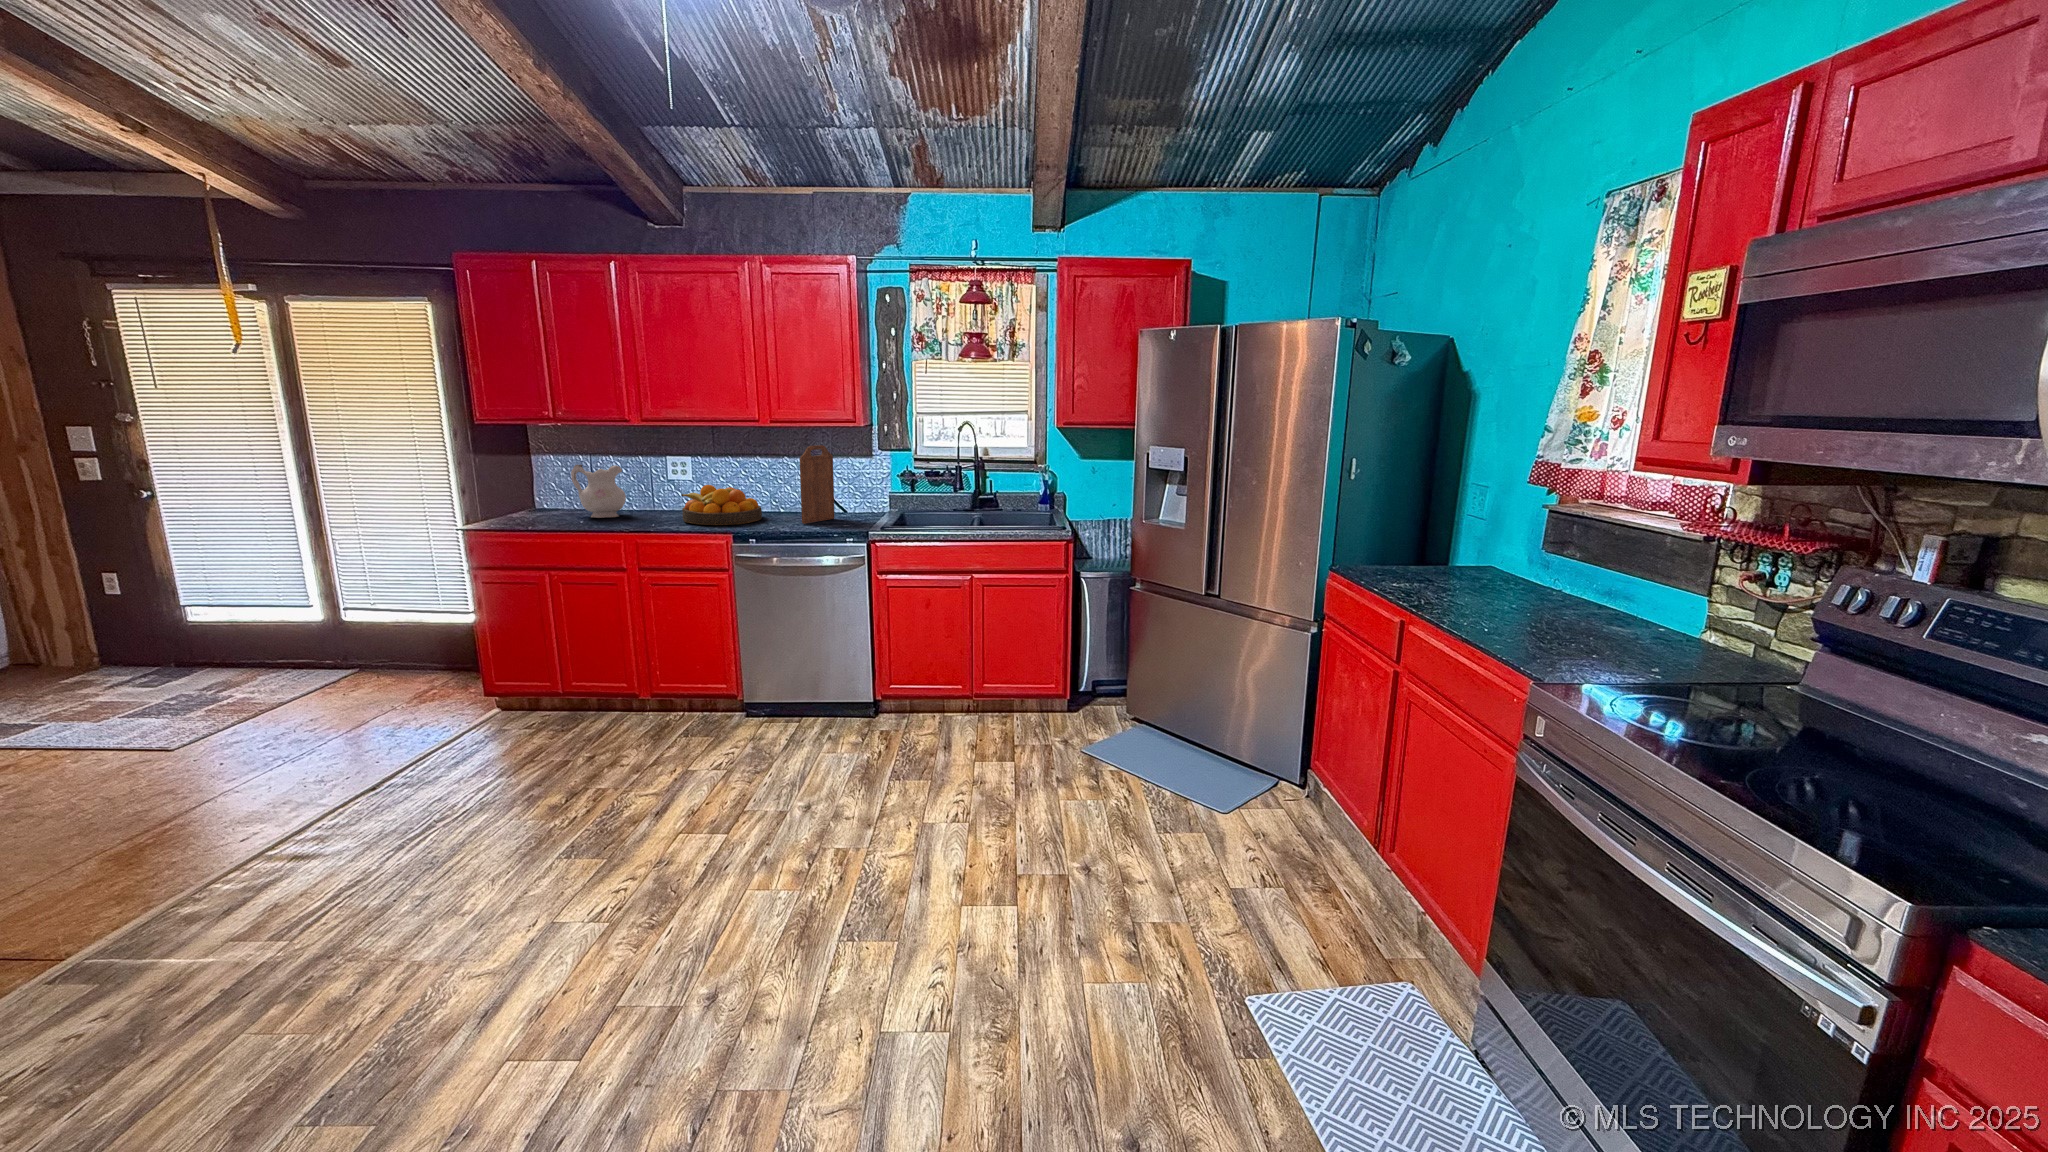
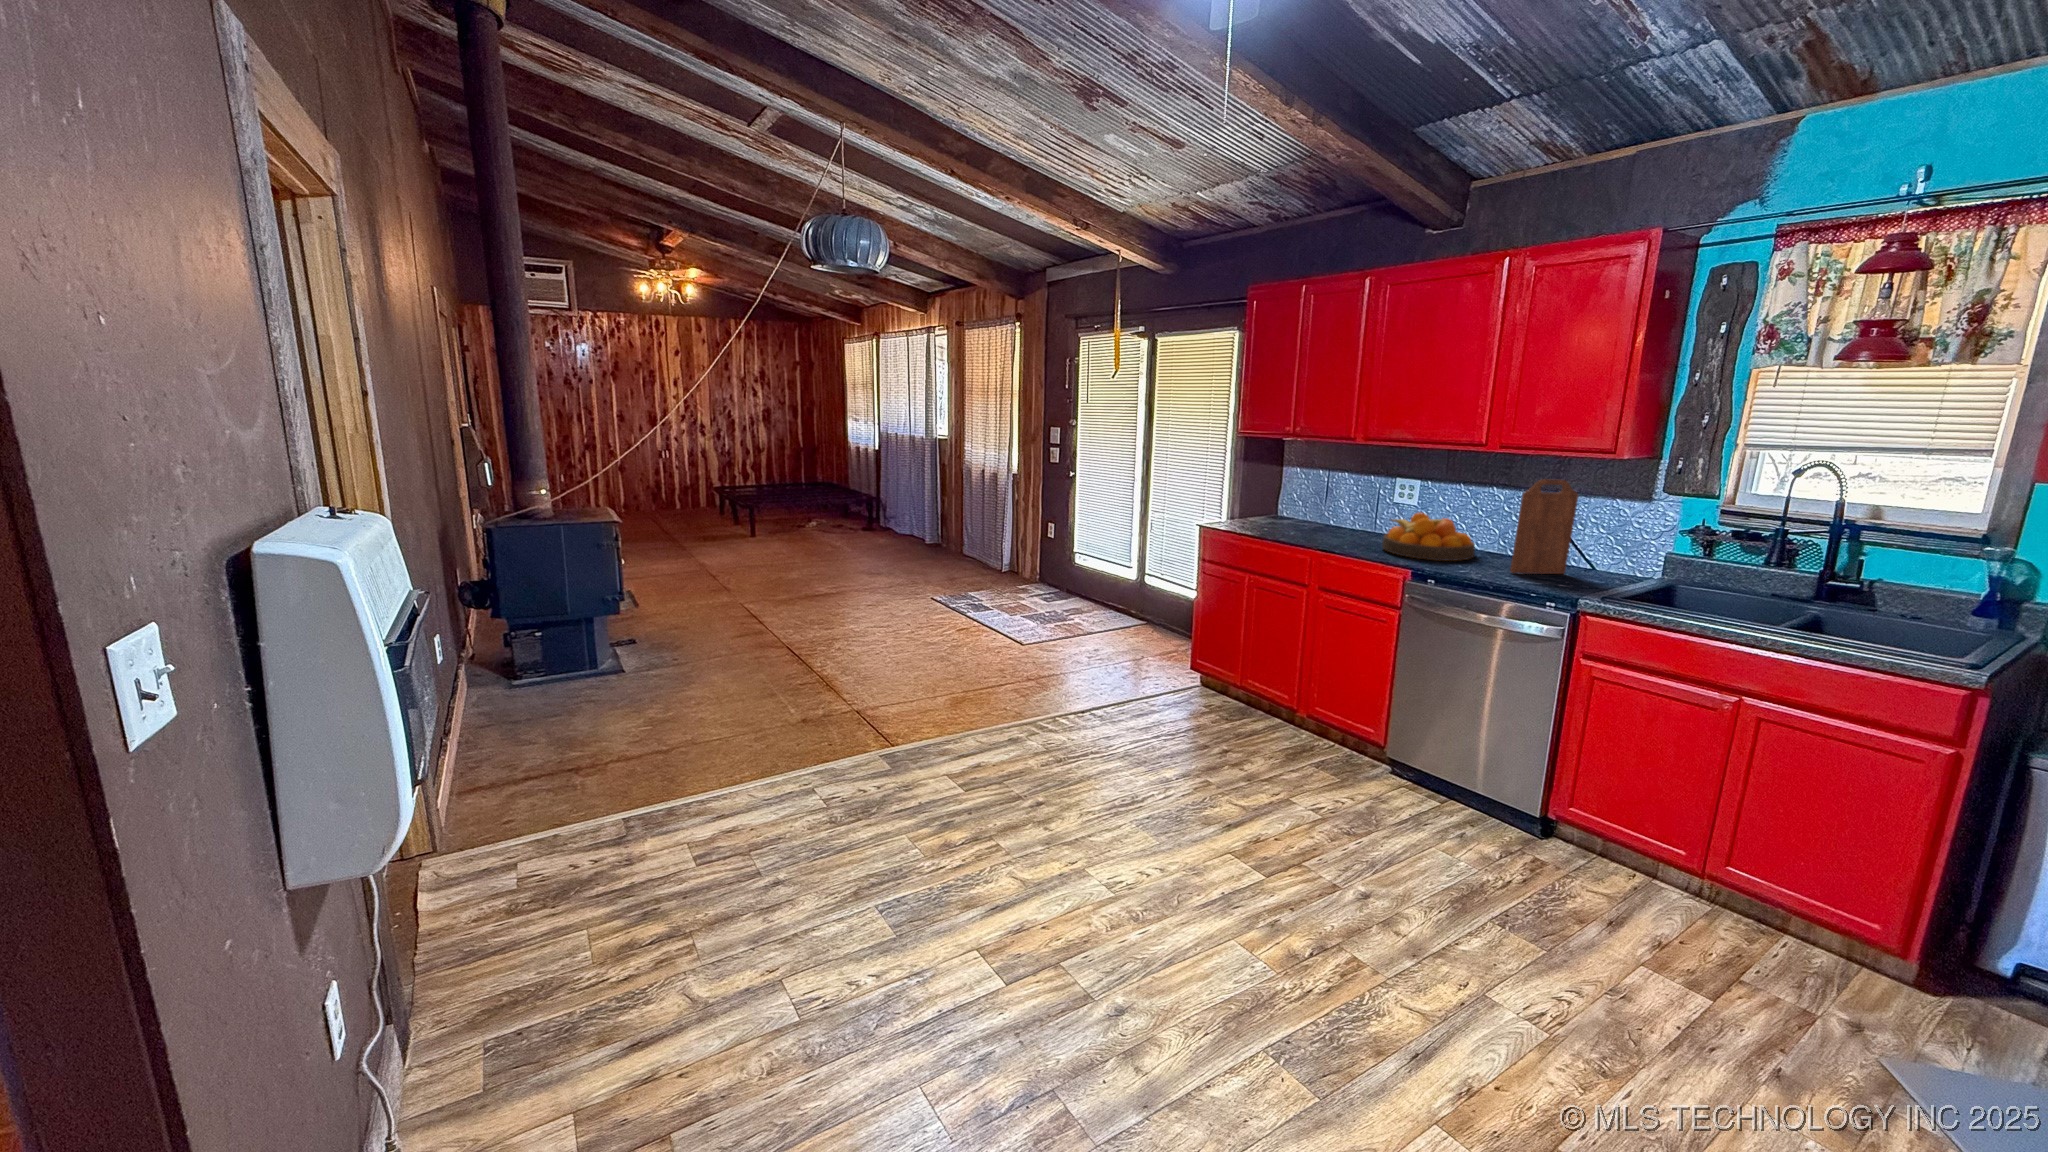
ceramic pitcher: present [571,464,626,518] -> none [1299,478,1346,533]

